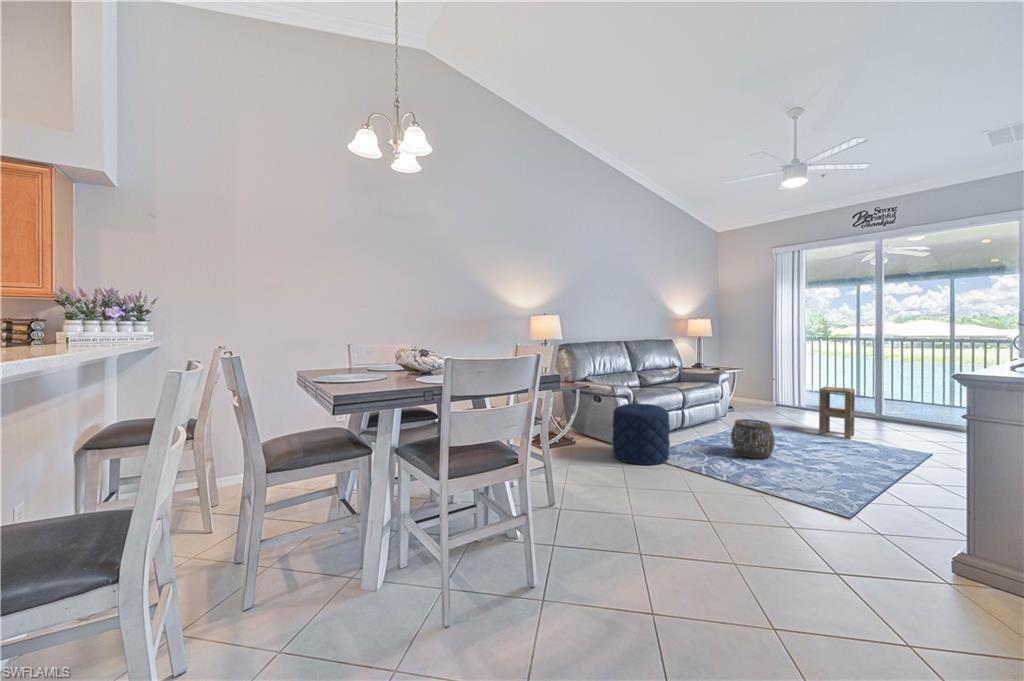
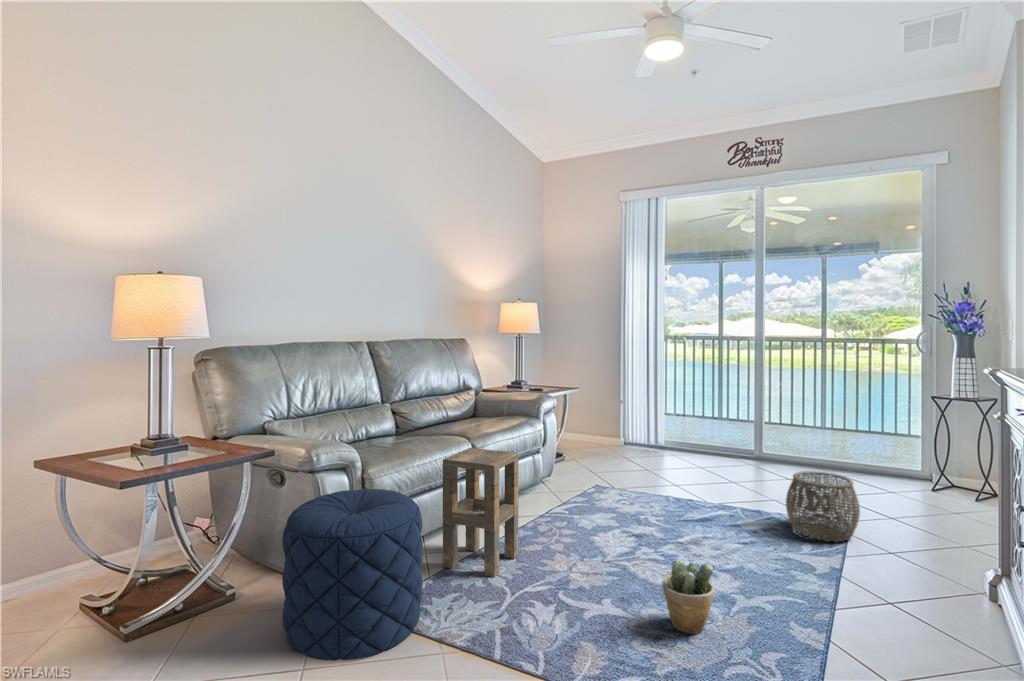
side table: present [819,387,855,439] -> present [443,448,519,577]
woven basket: present [731,419,775,459] -> present [786,471,860,542]
potted plant: none [789,443,817,476] -> present [662,560,714,634]

